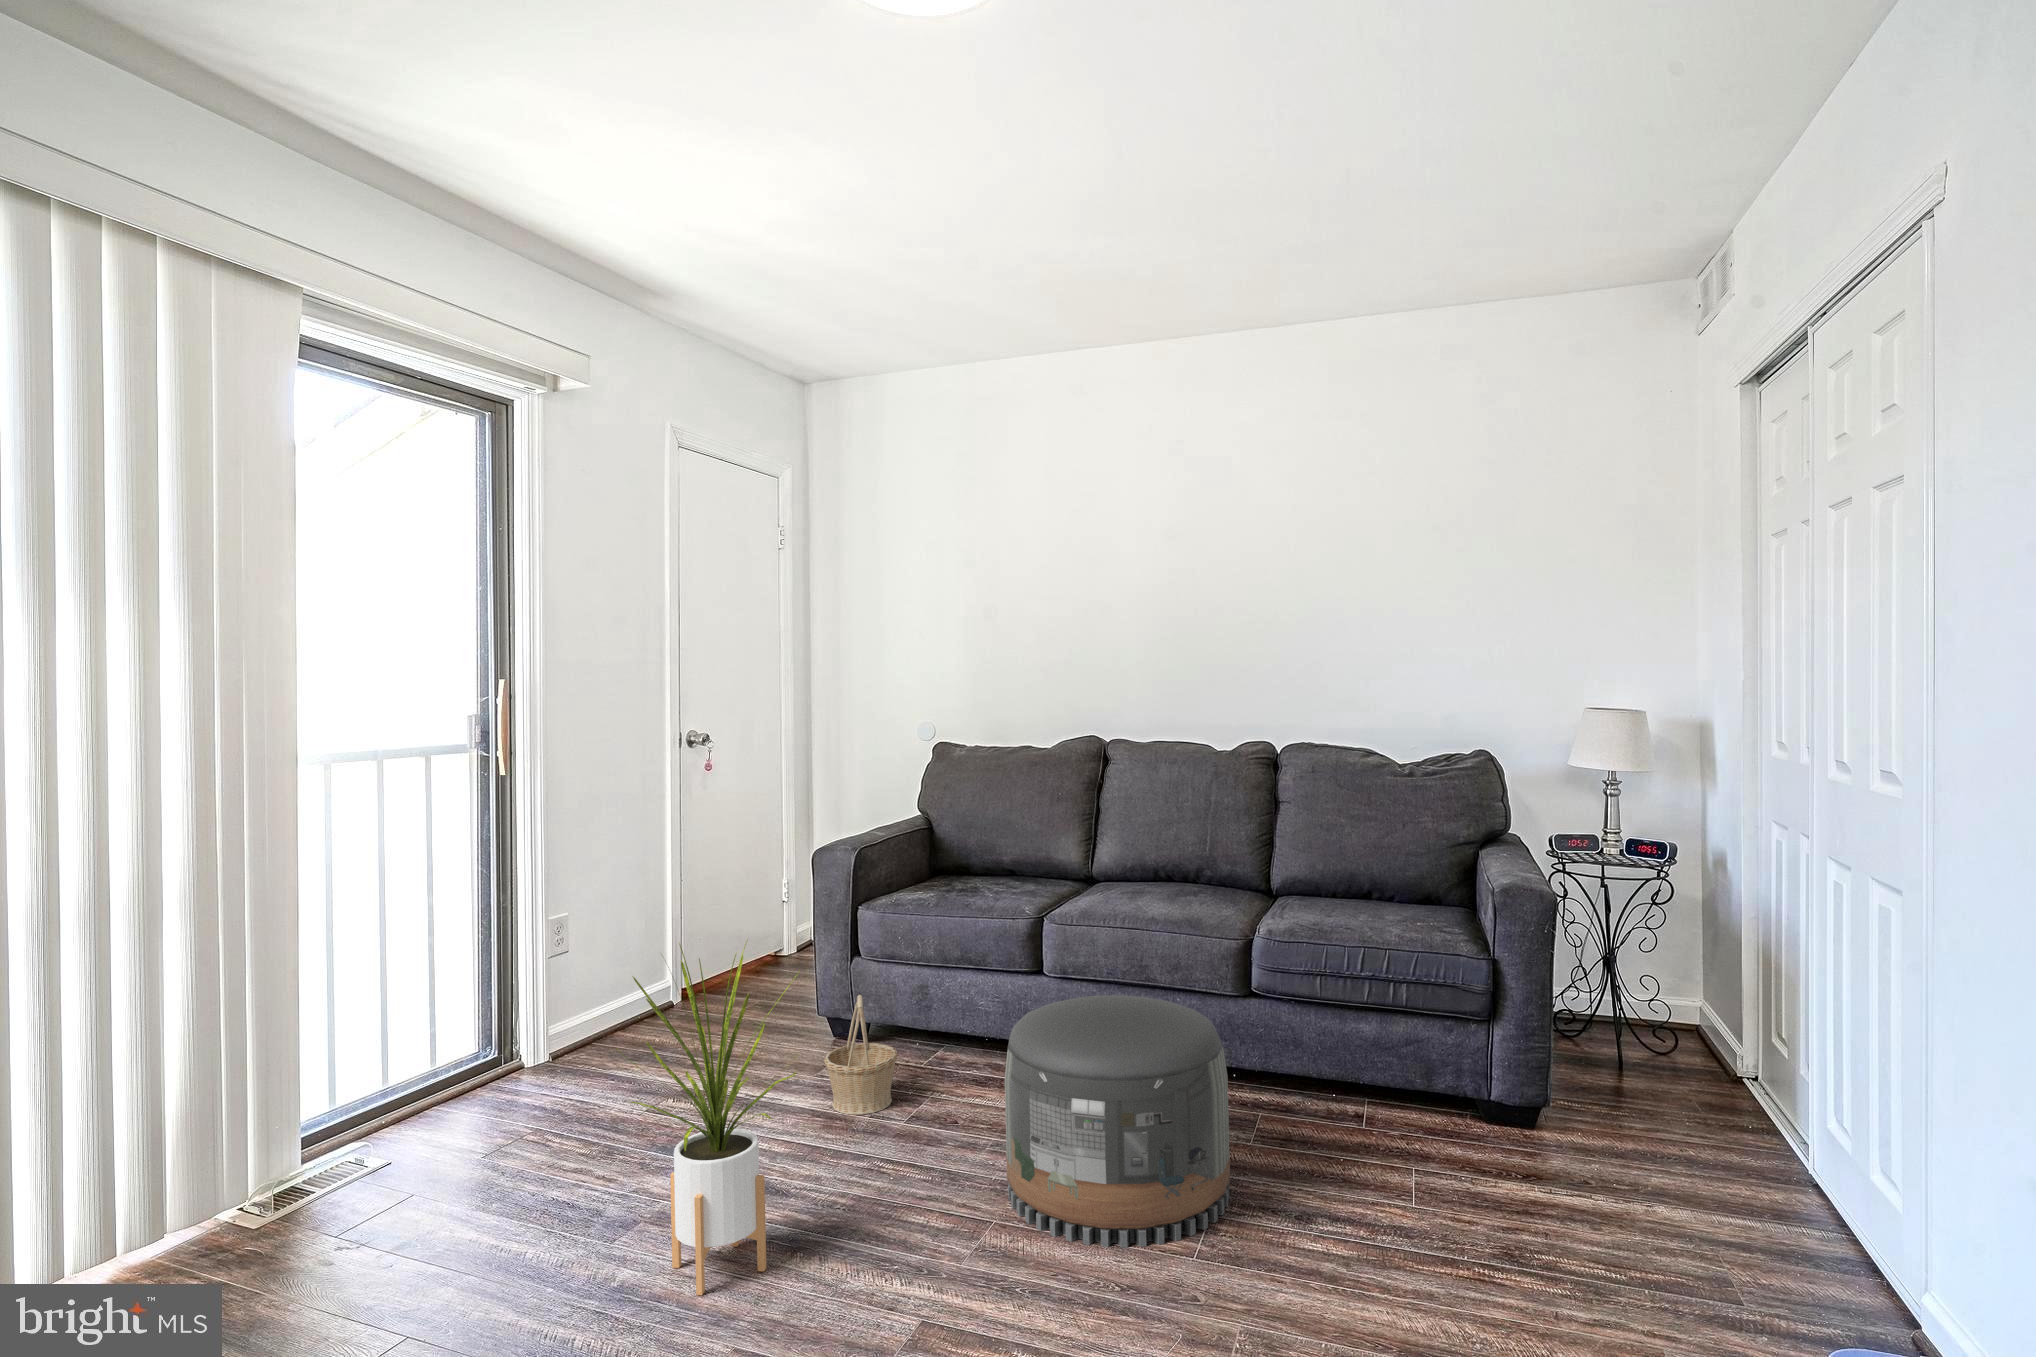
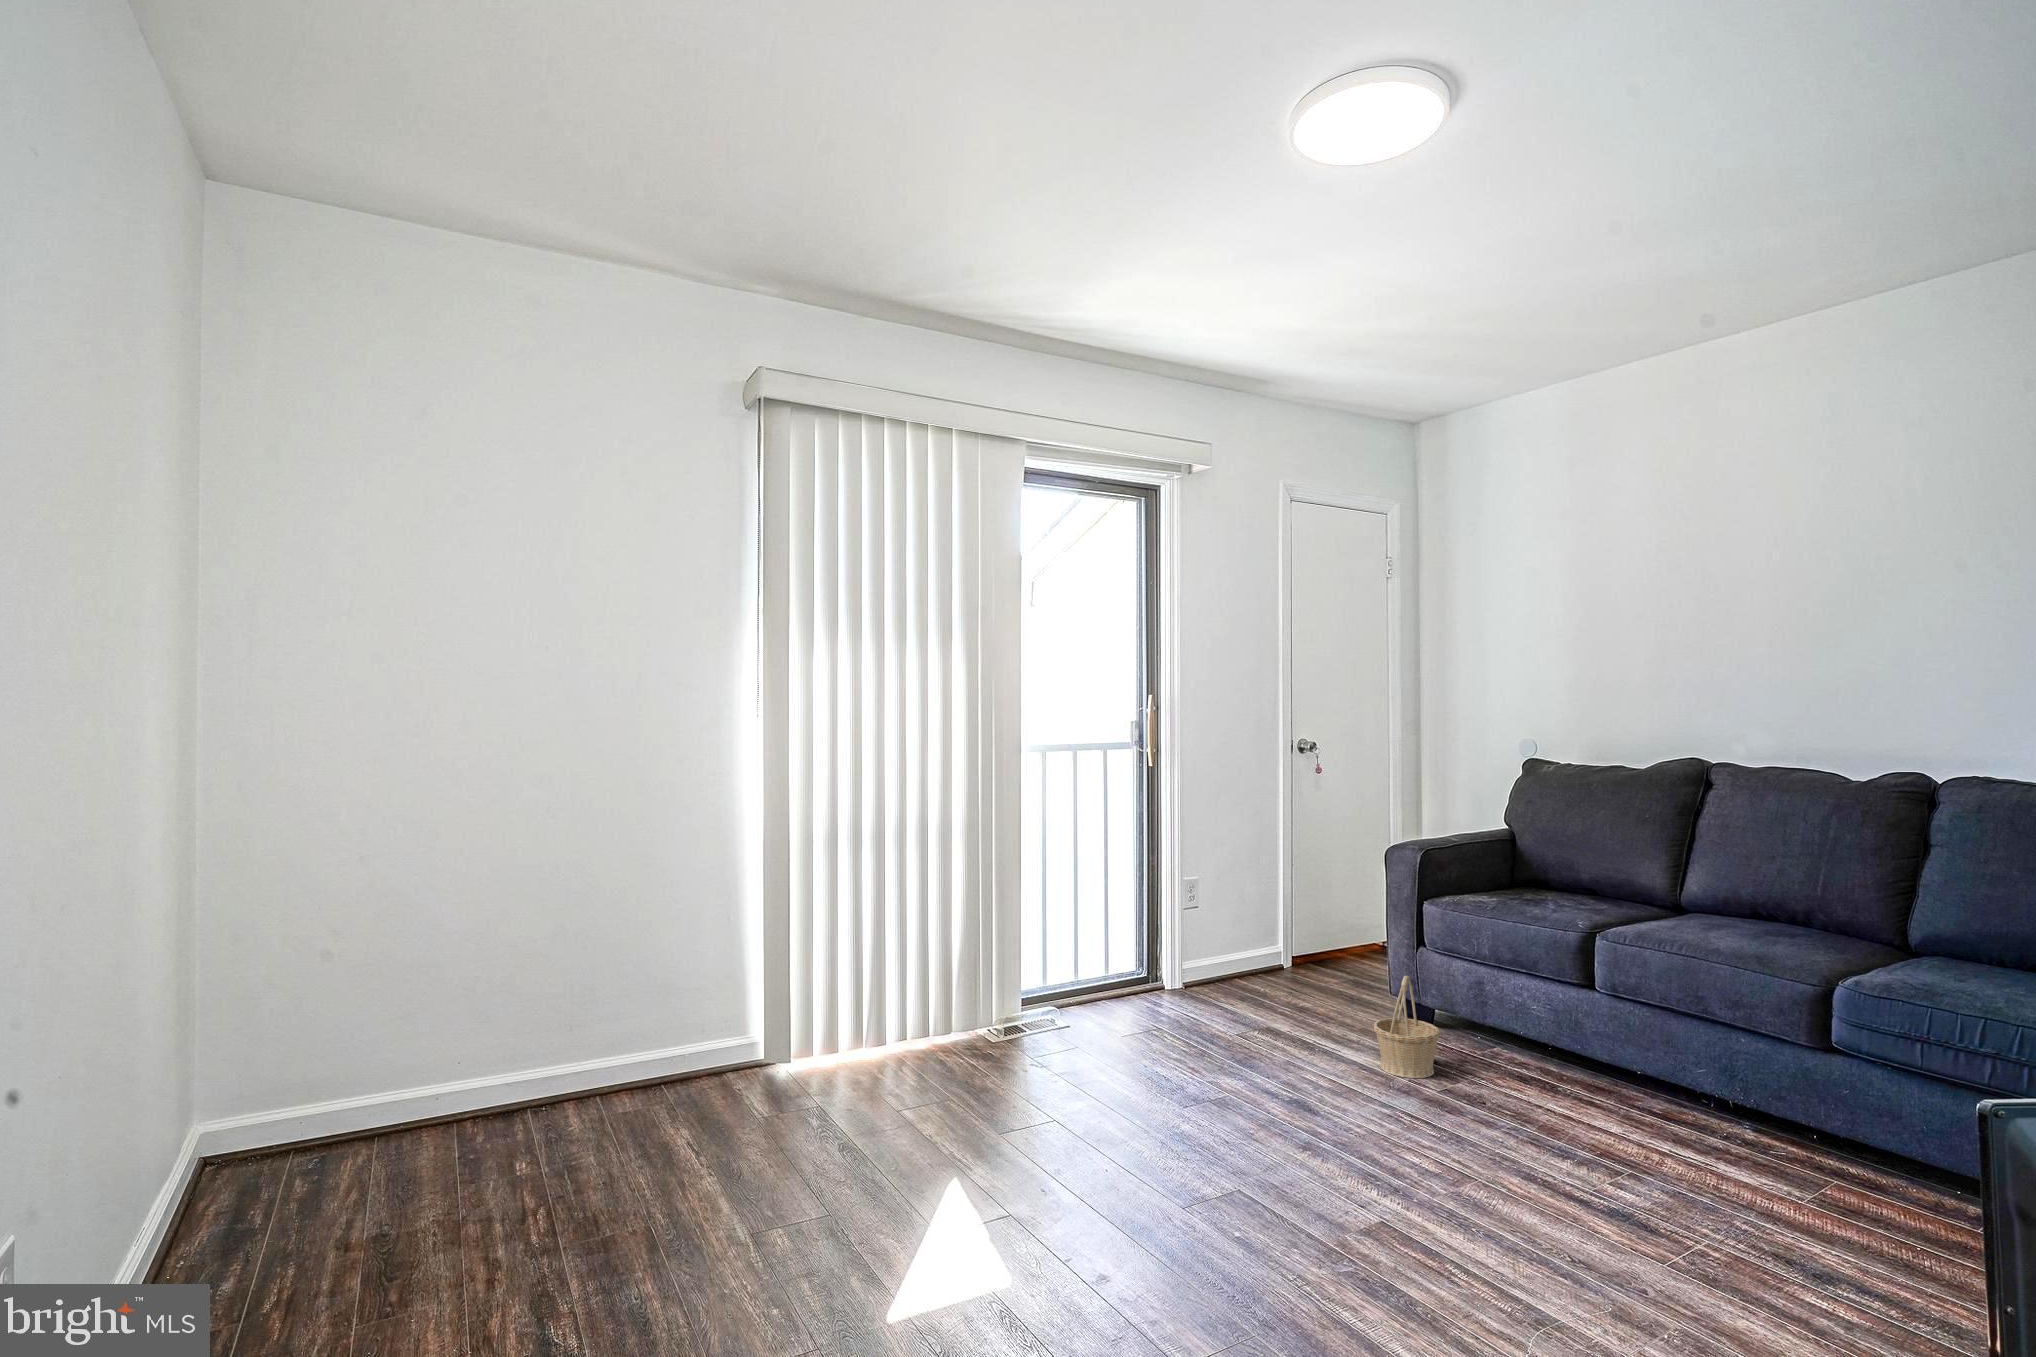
house plant: present [617,939,797,1295] -> none [1173,898,1312,1157]
pouf: present [1005,995,1230,1248] -> none [1500,1010,1744,1248]

